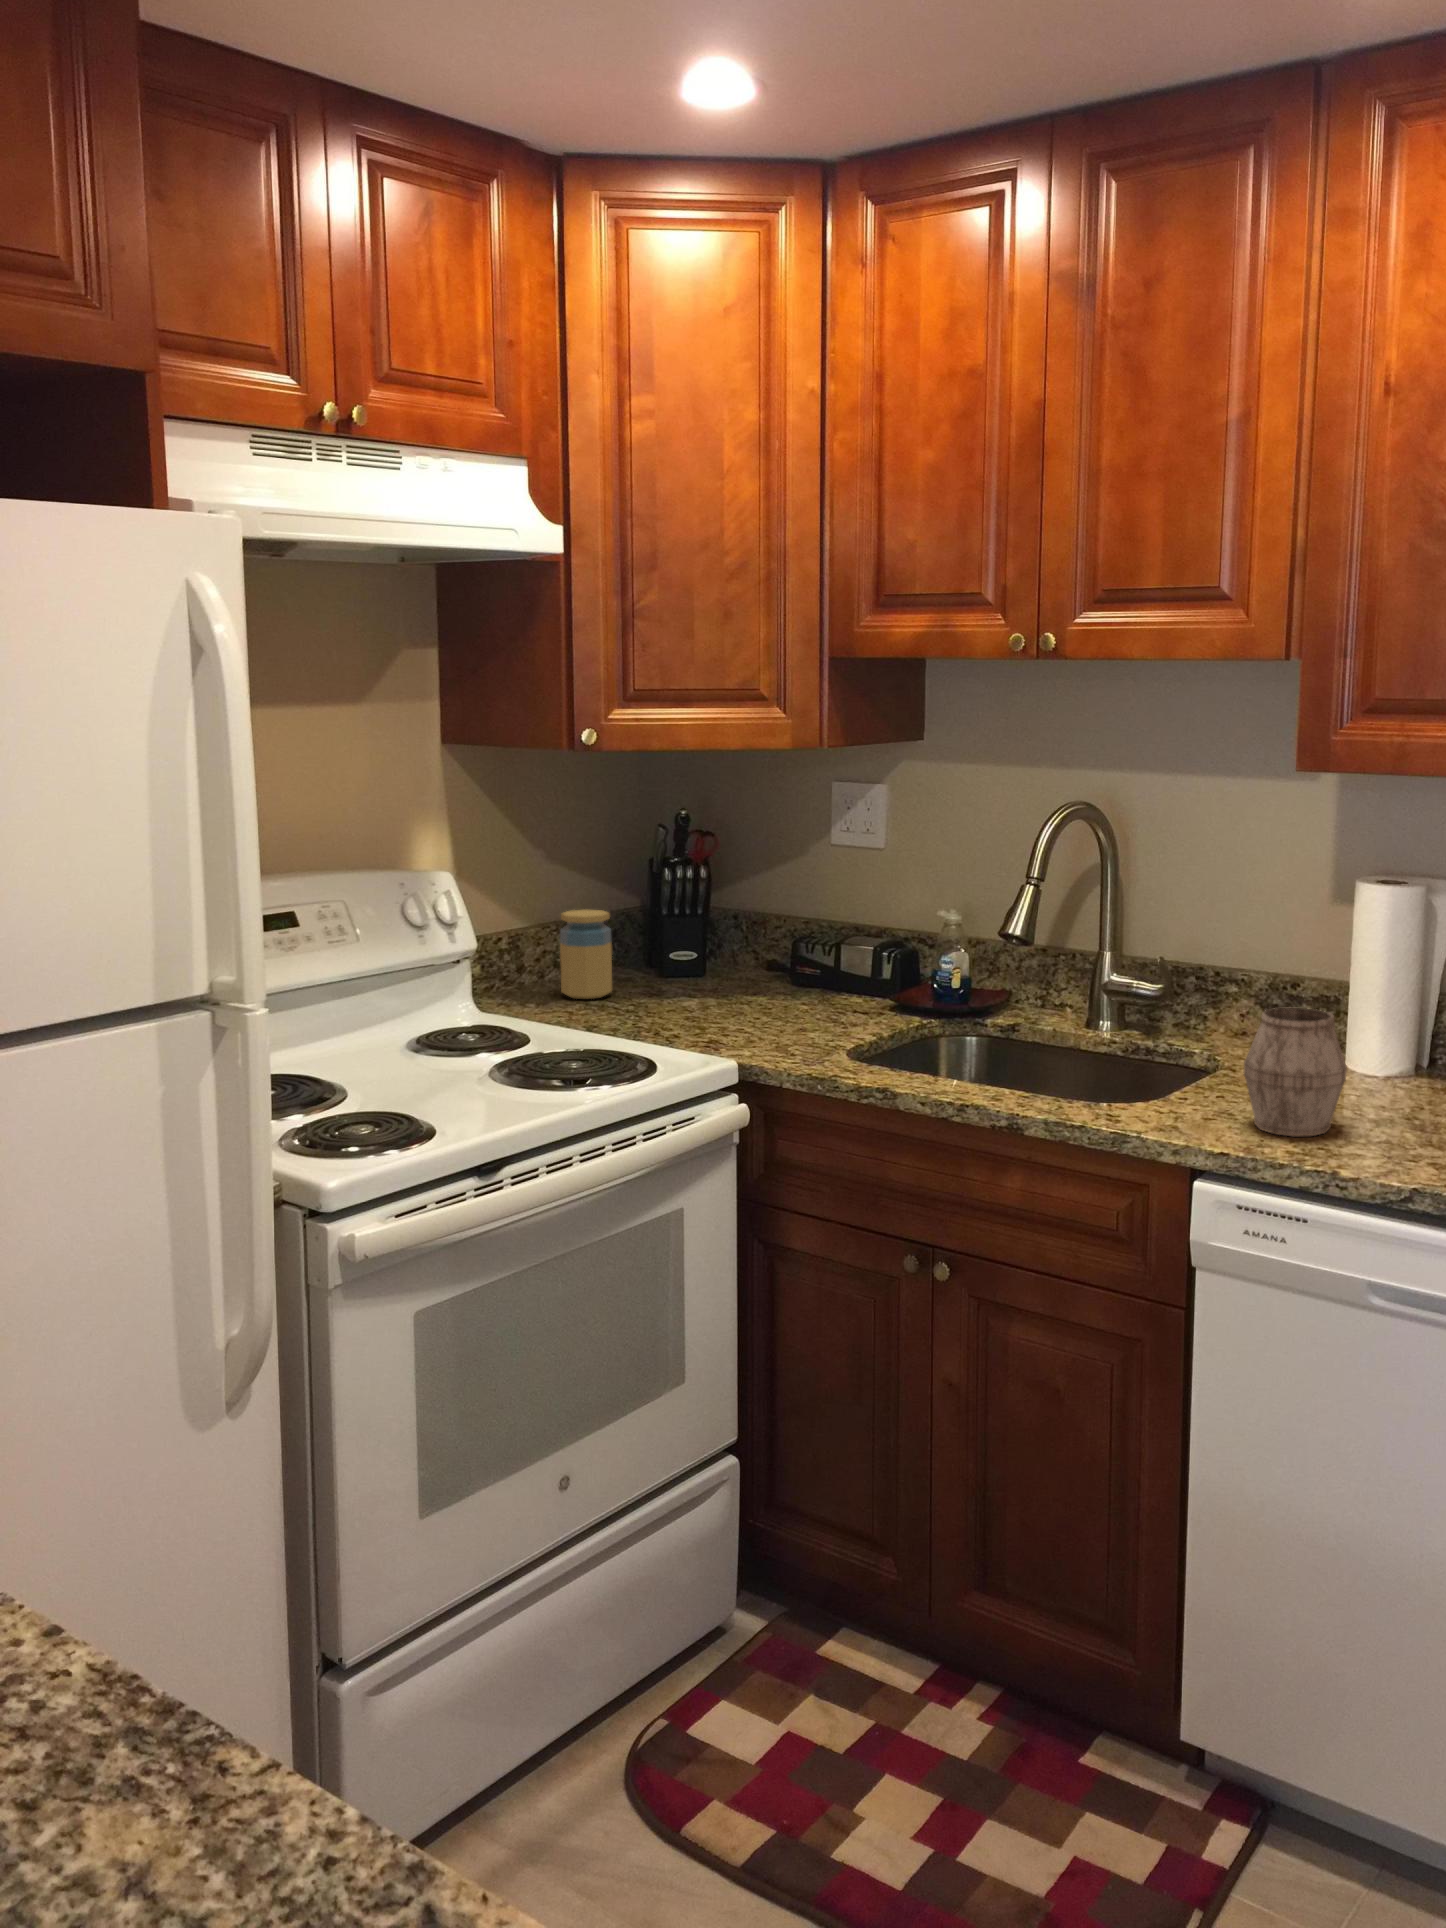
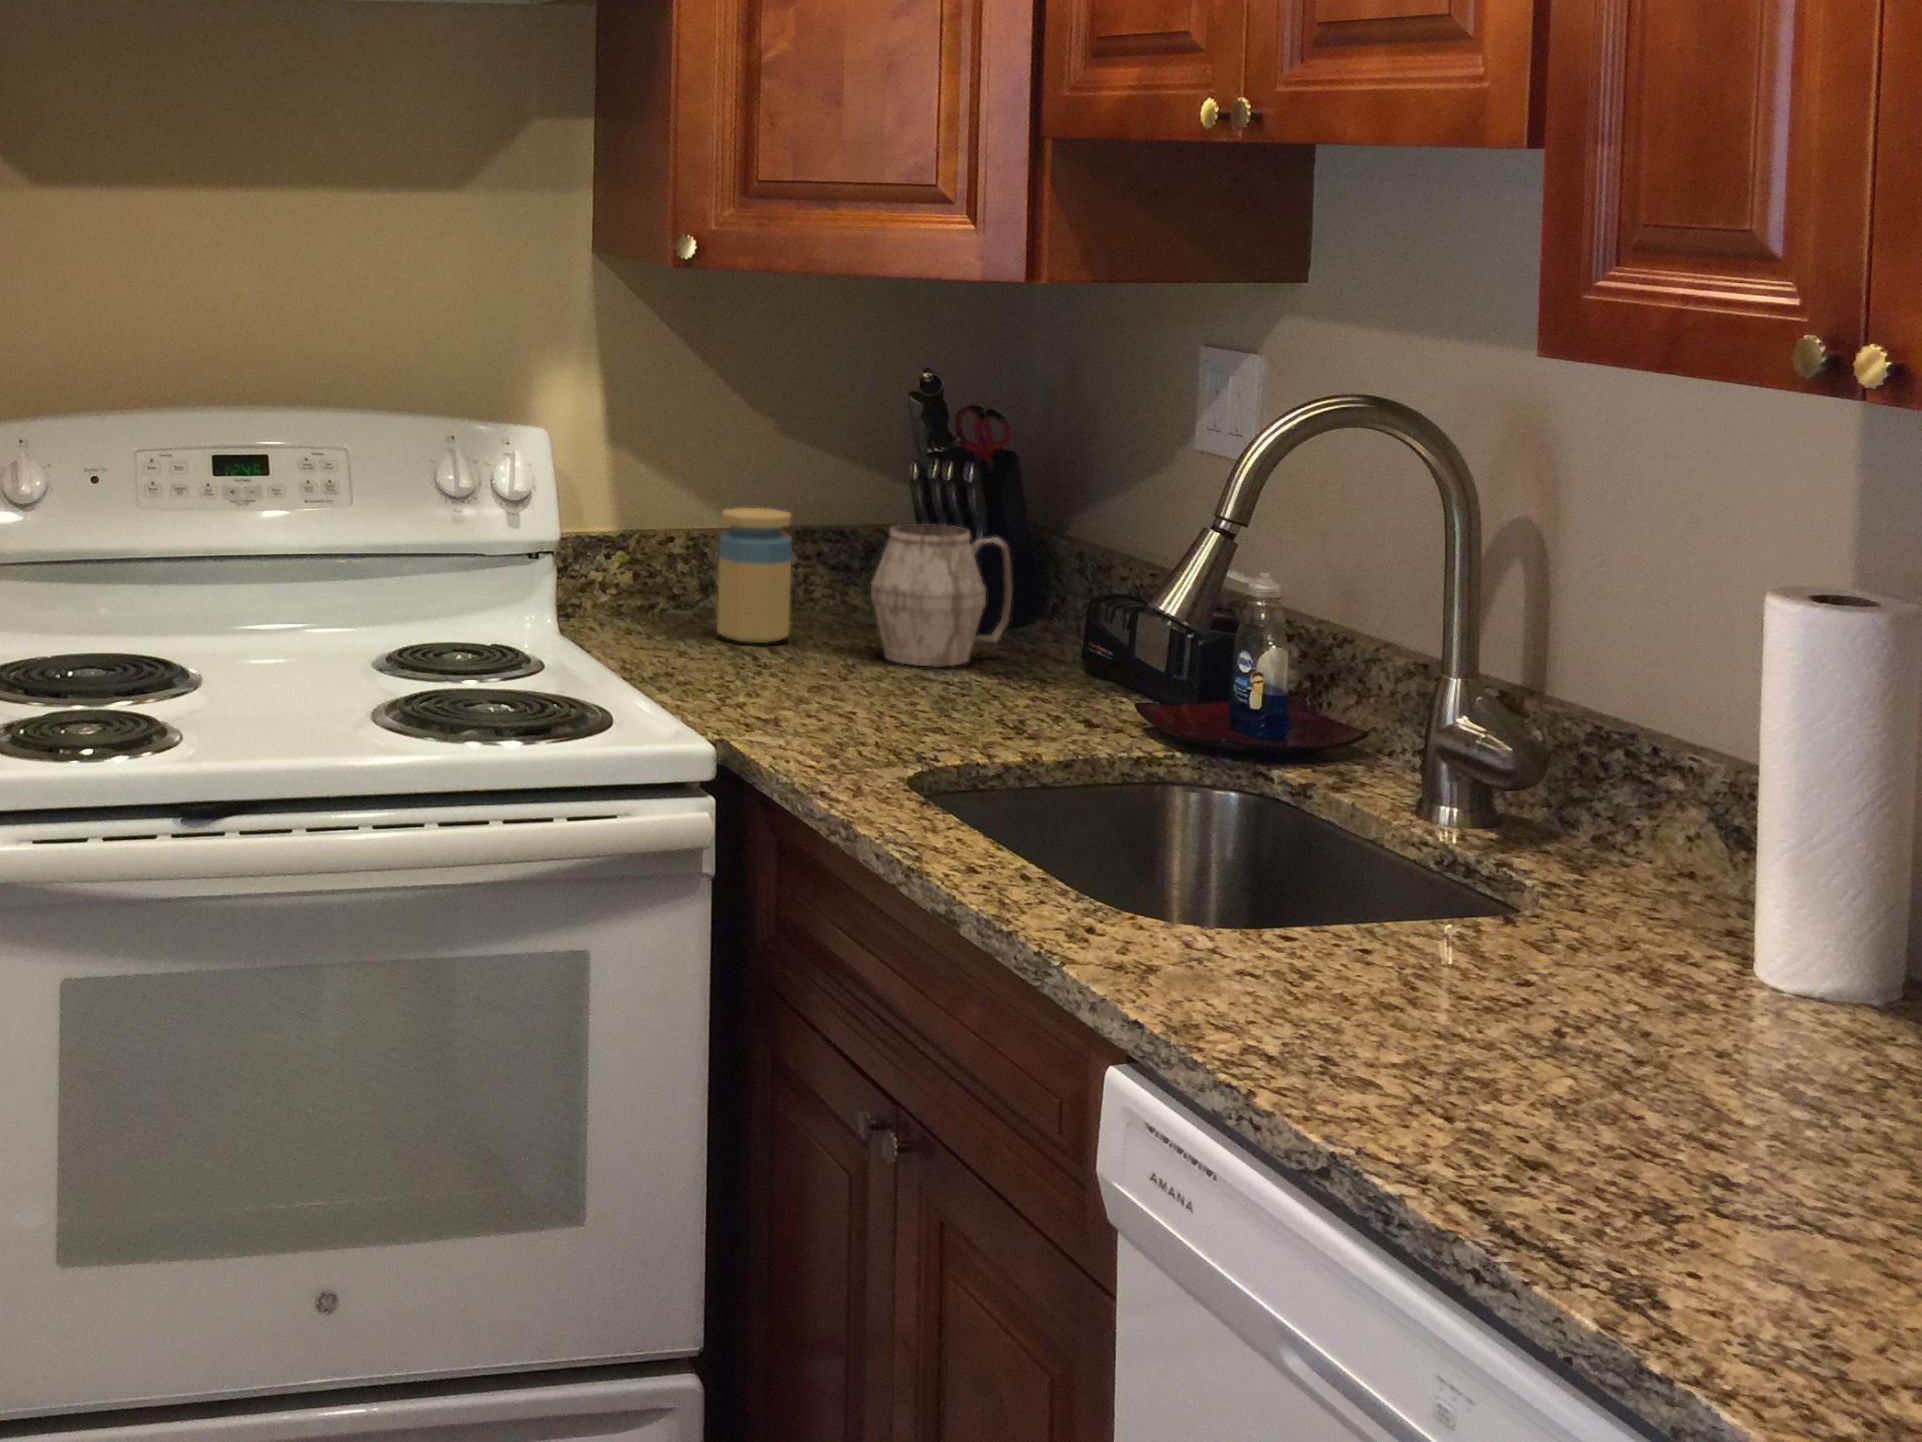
mug: present [1244,1007,1347,1137] -> present [871,524,1012,667]

